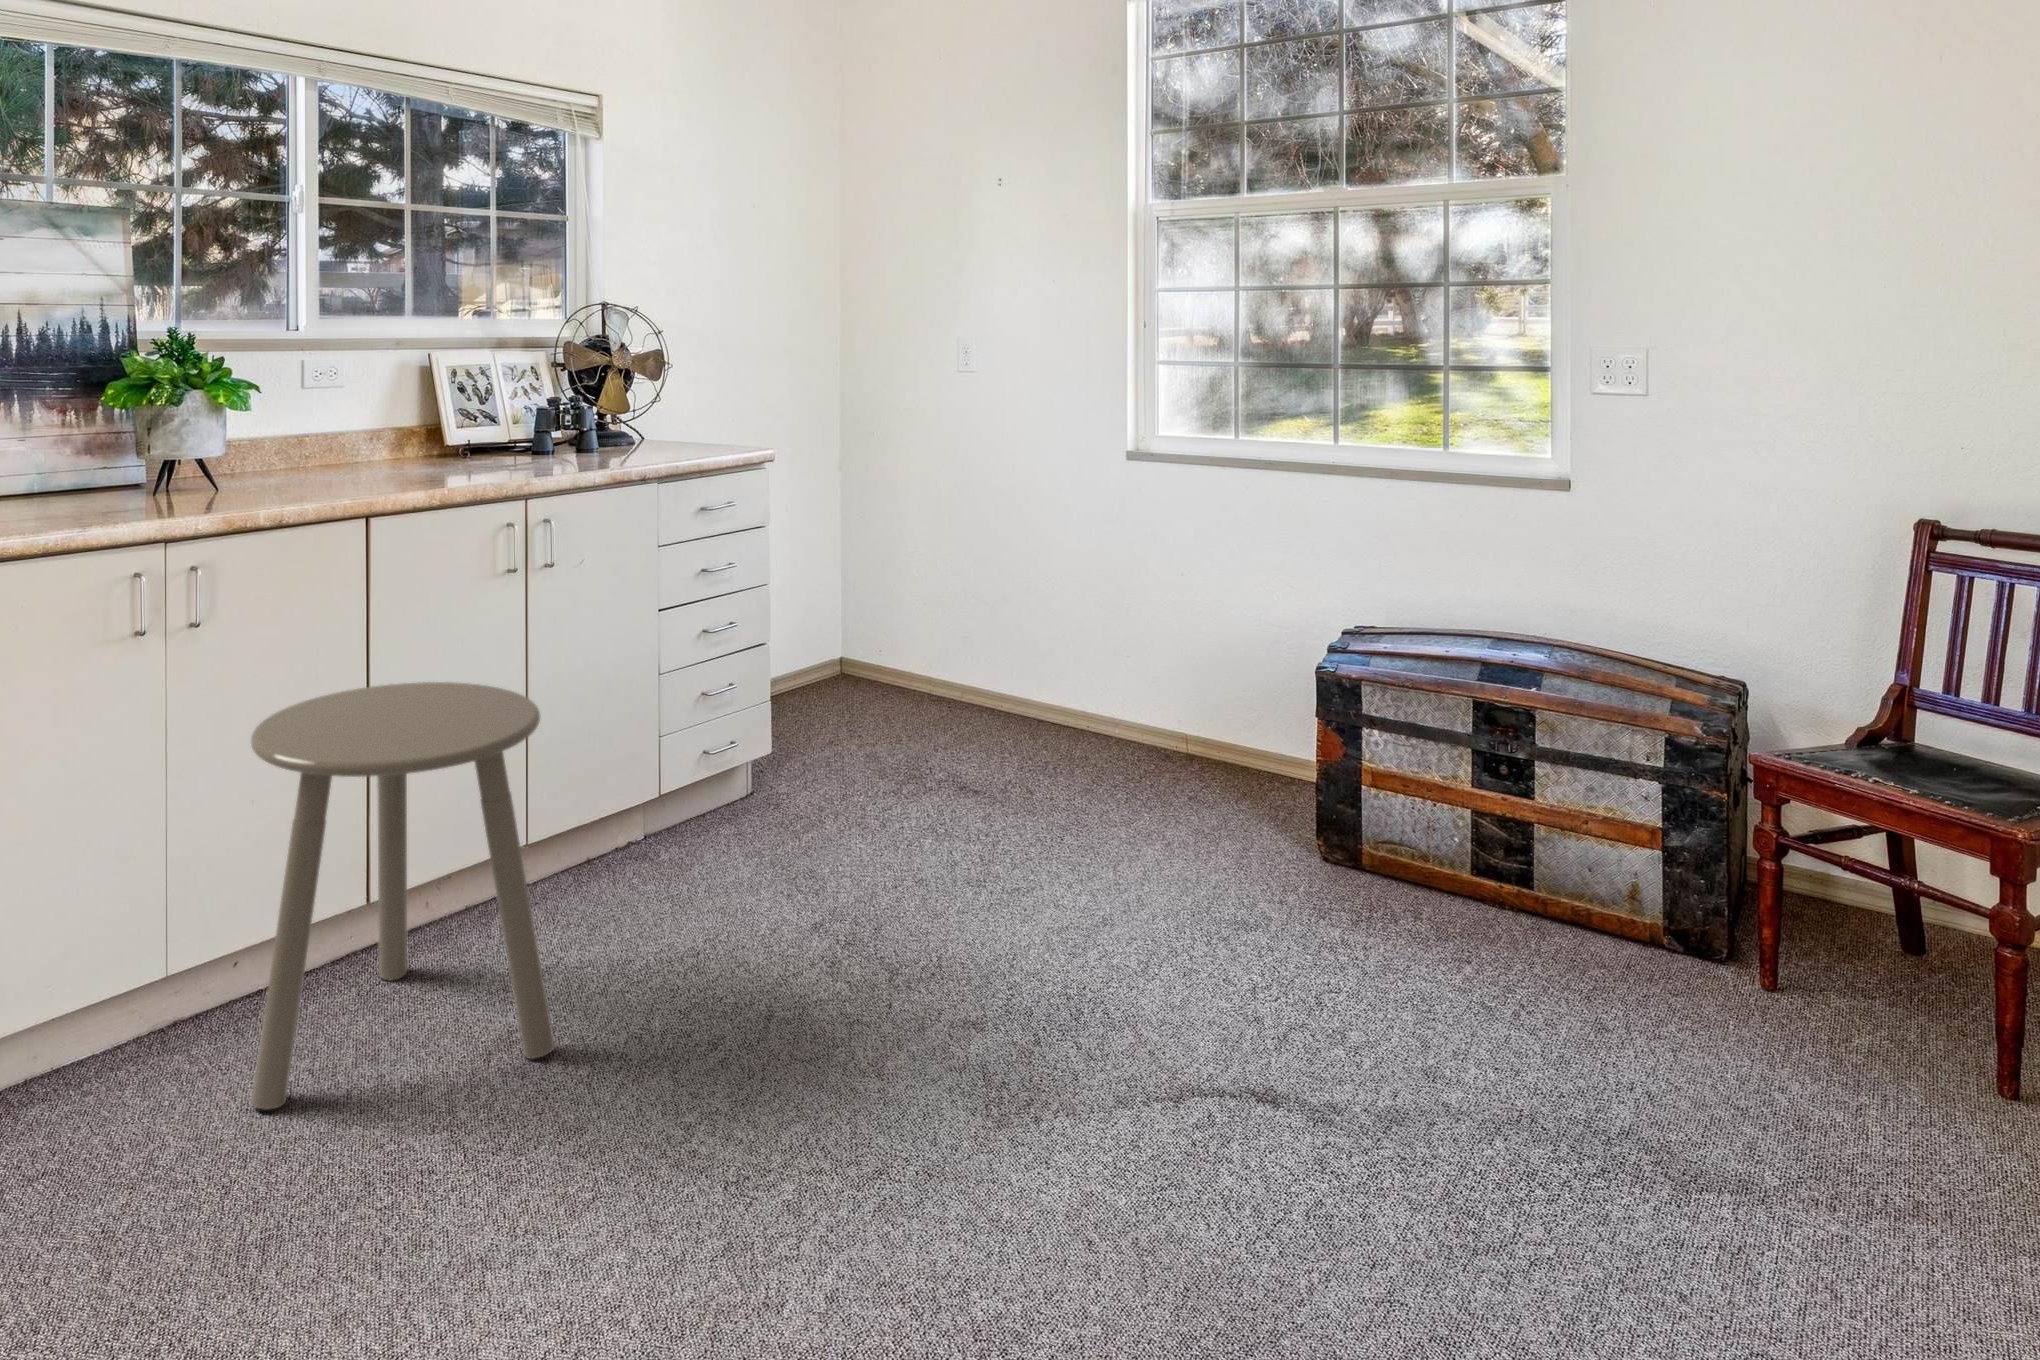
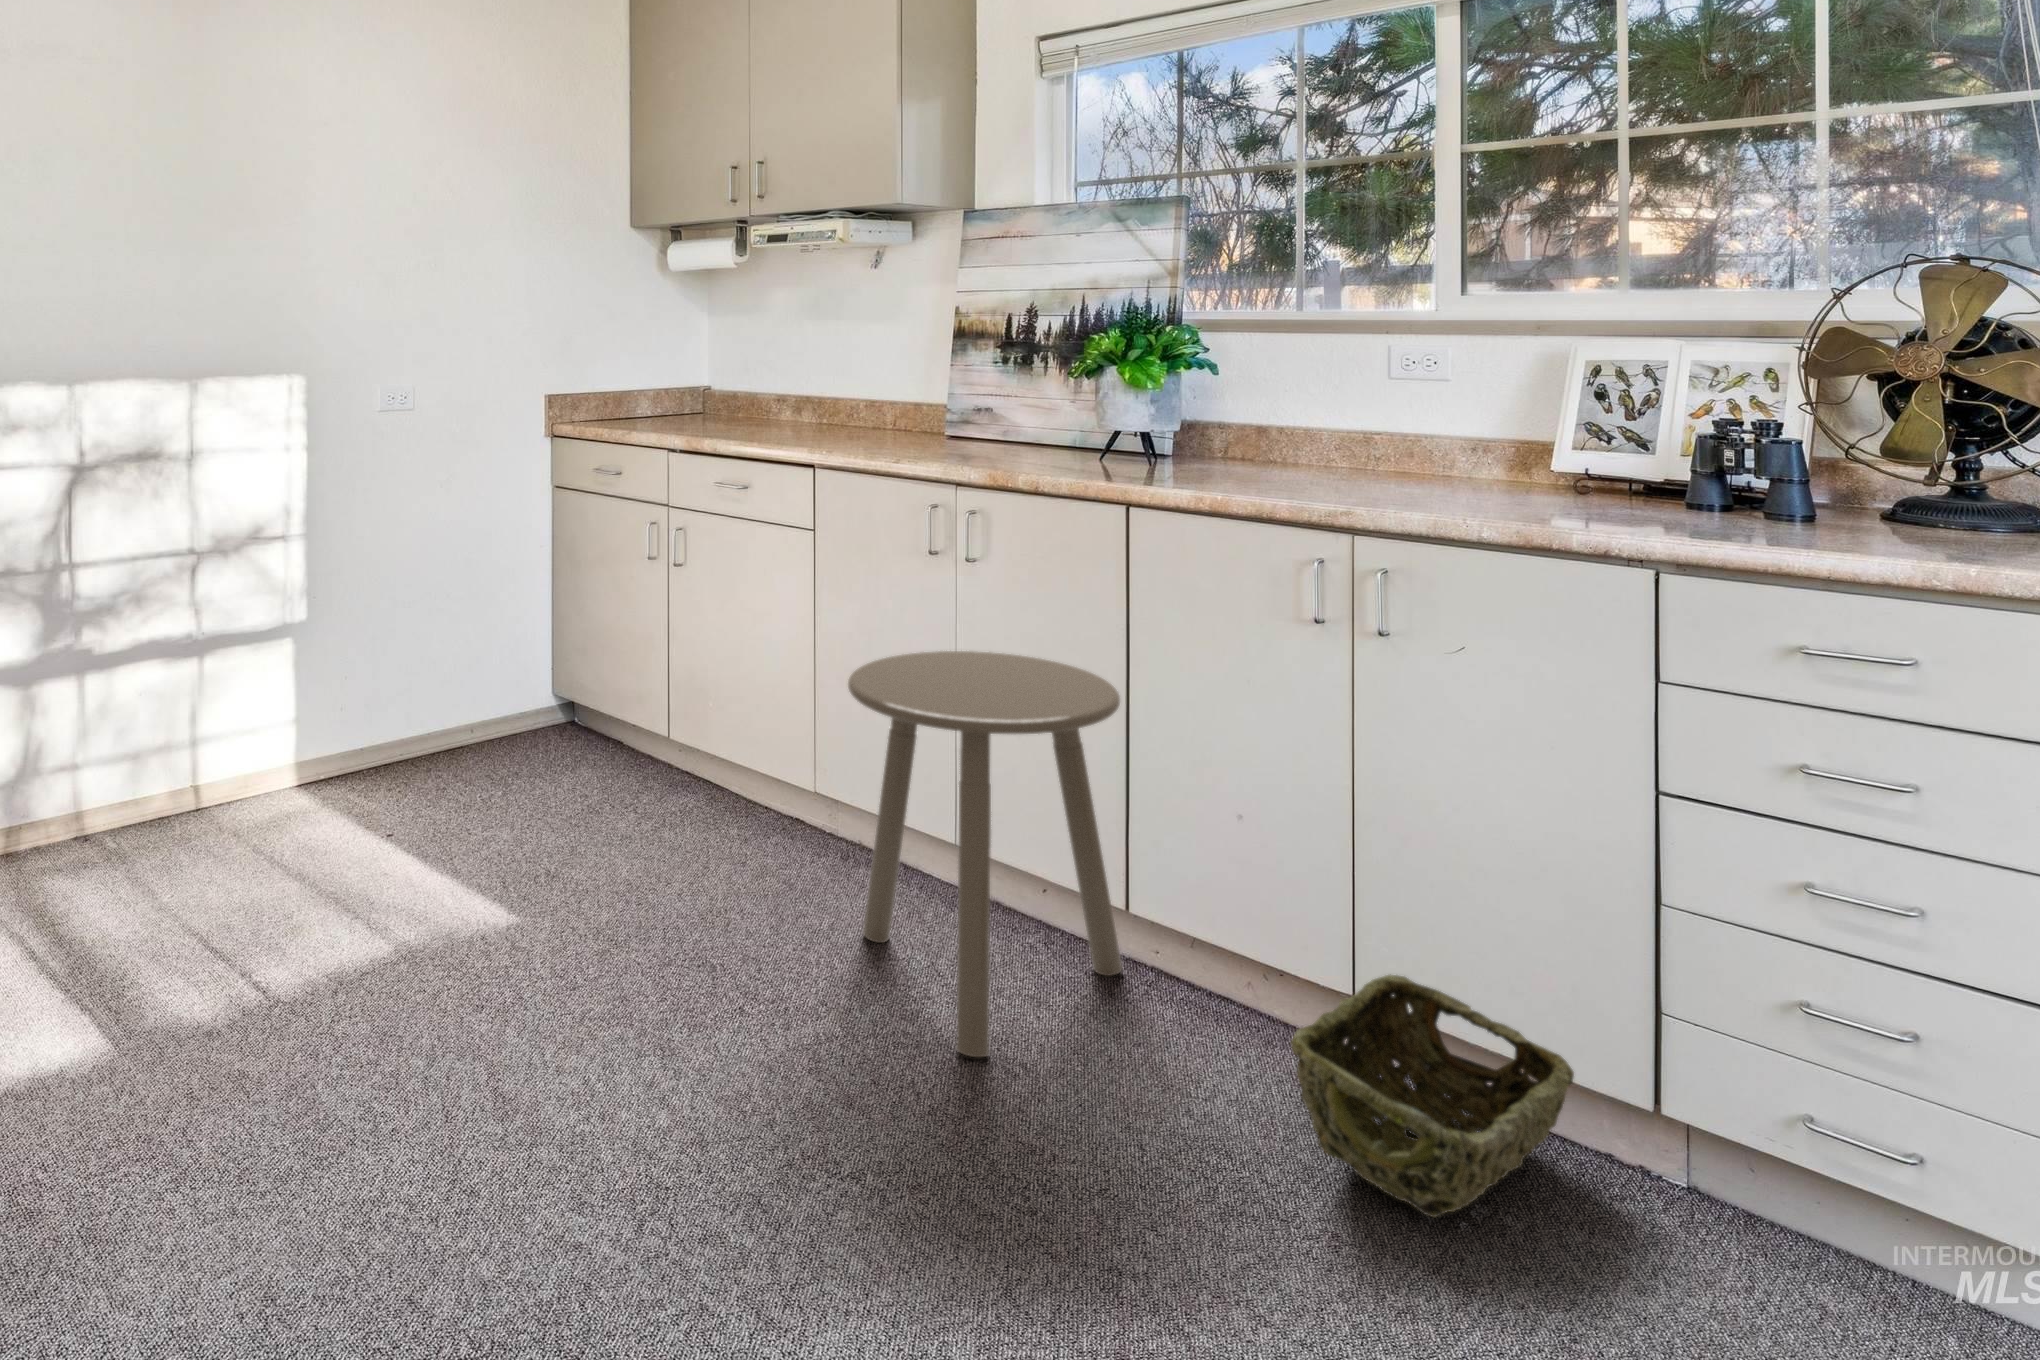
woven basket: none [588,797,779,913] -> present [1291,975,1574,1217]

